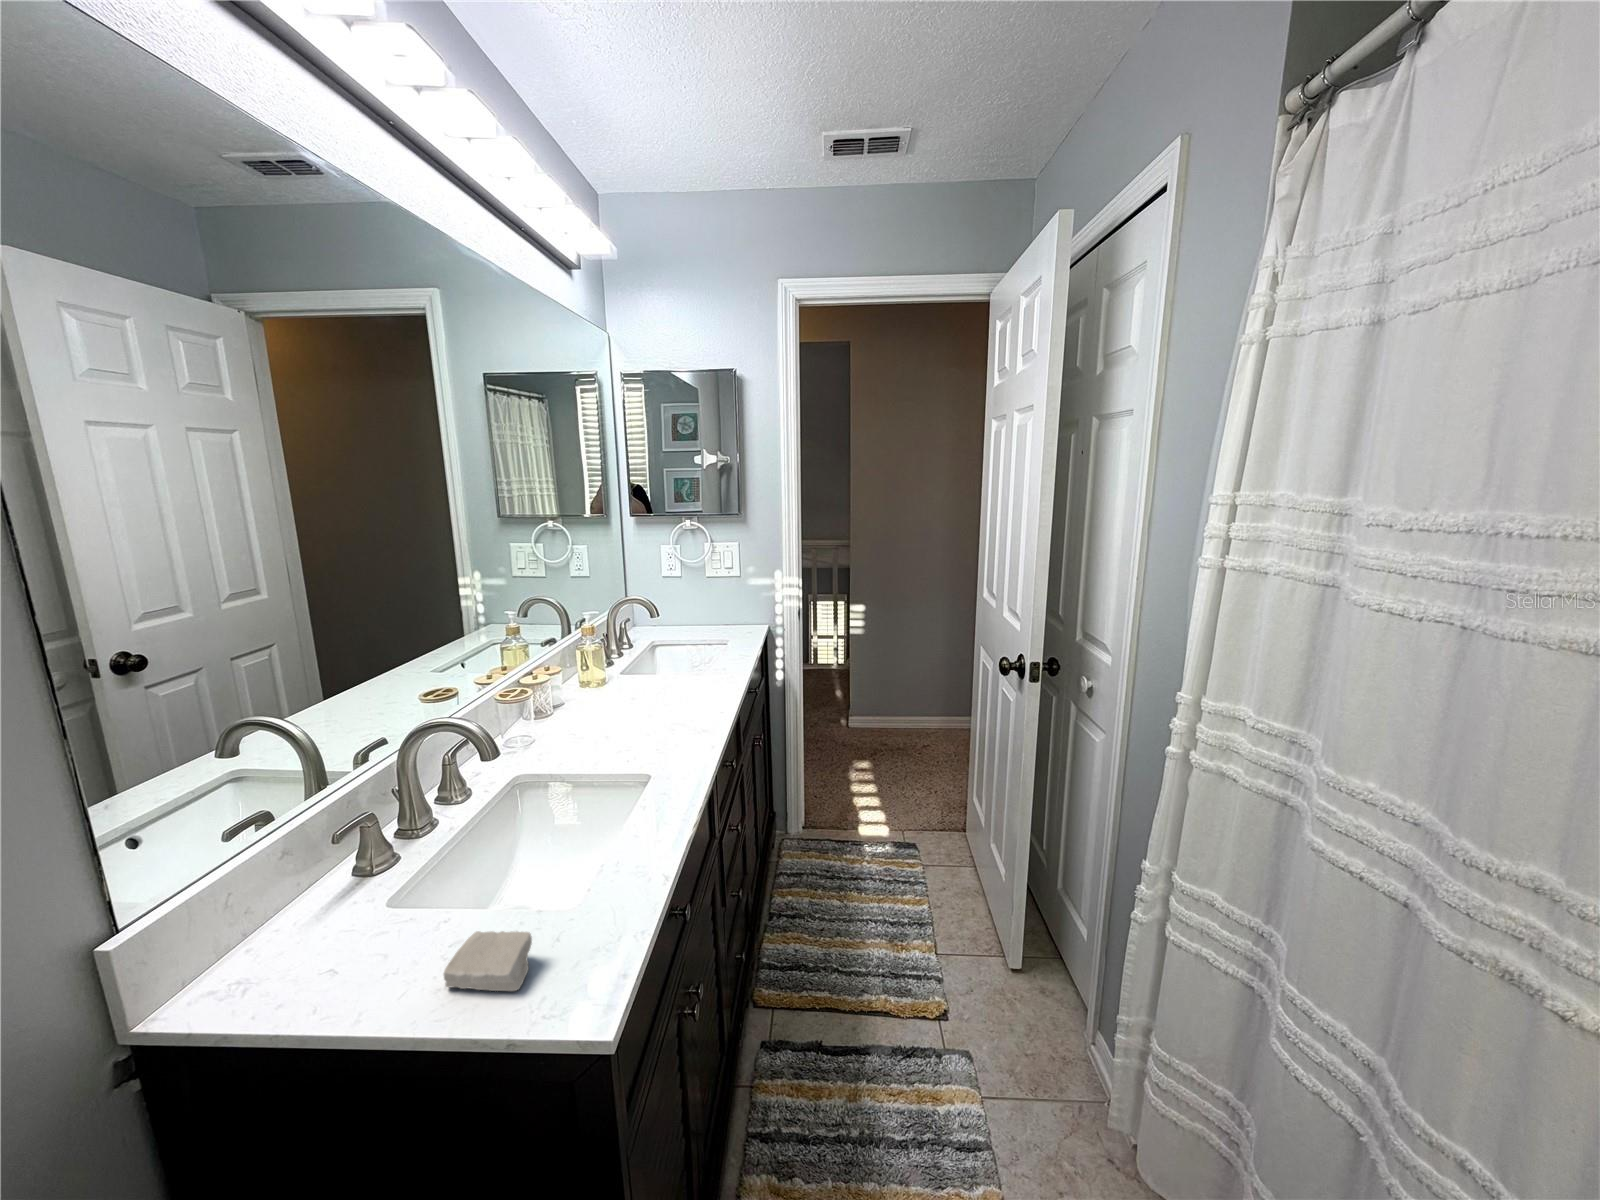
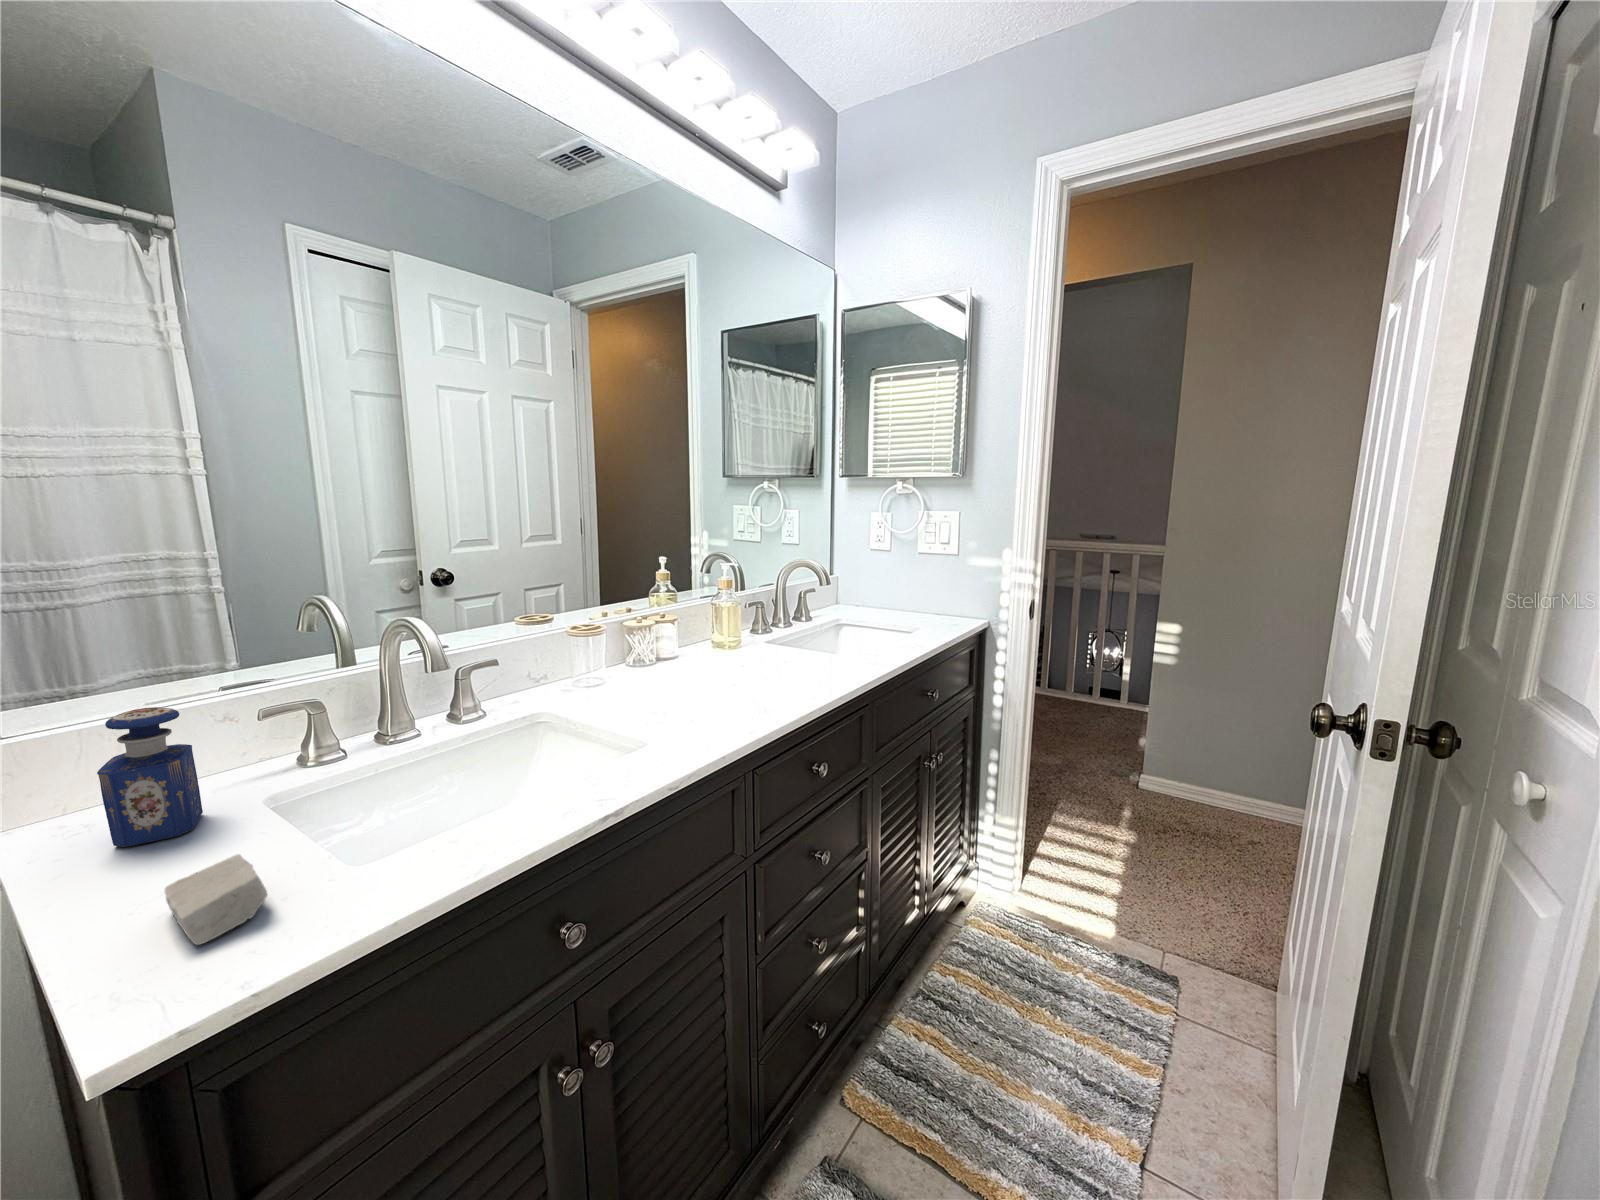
perfume bottle: none [240,850,336,989] -> present [97,707,203,847]

